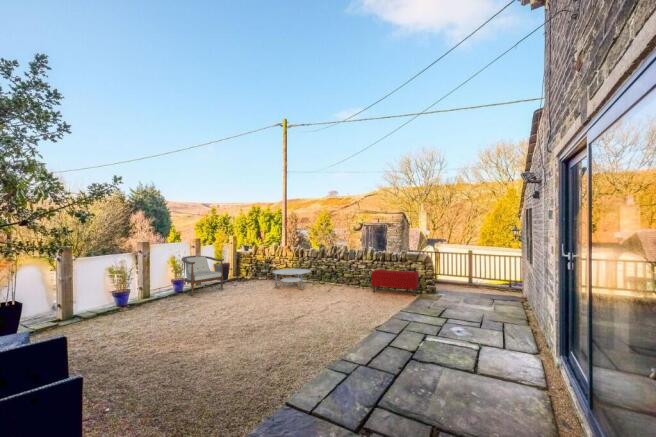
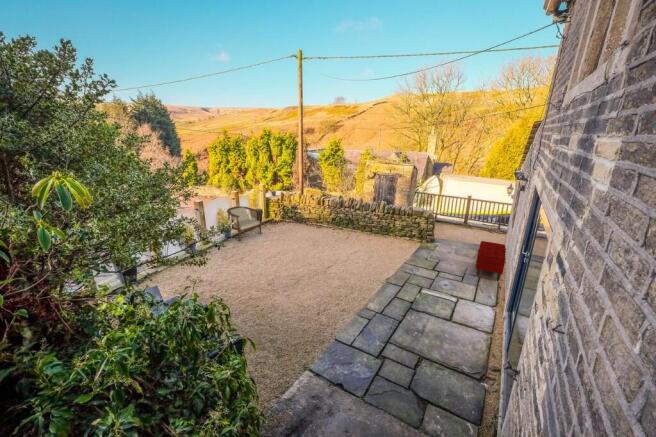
round table: present [273,269,311,290] -> none [300,216,332,236]
bench: present [371,270,419,296] -> present [476,241,505,280]

